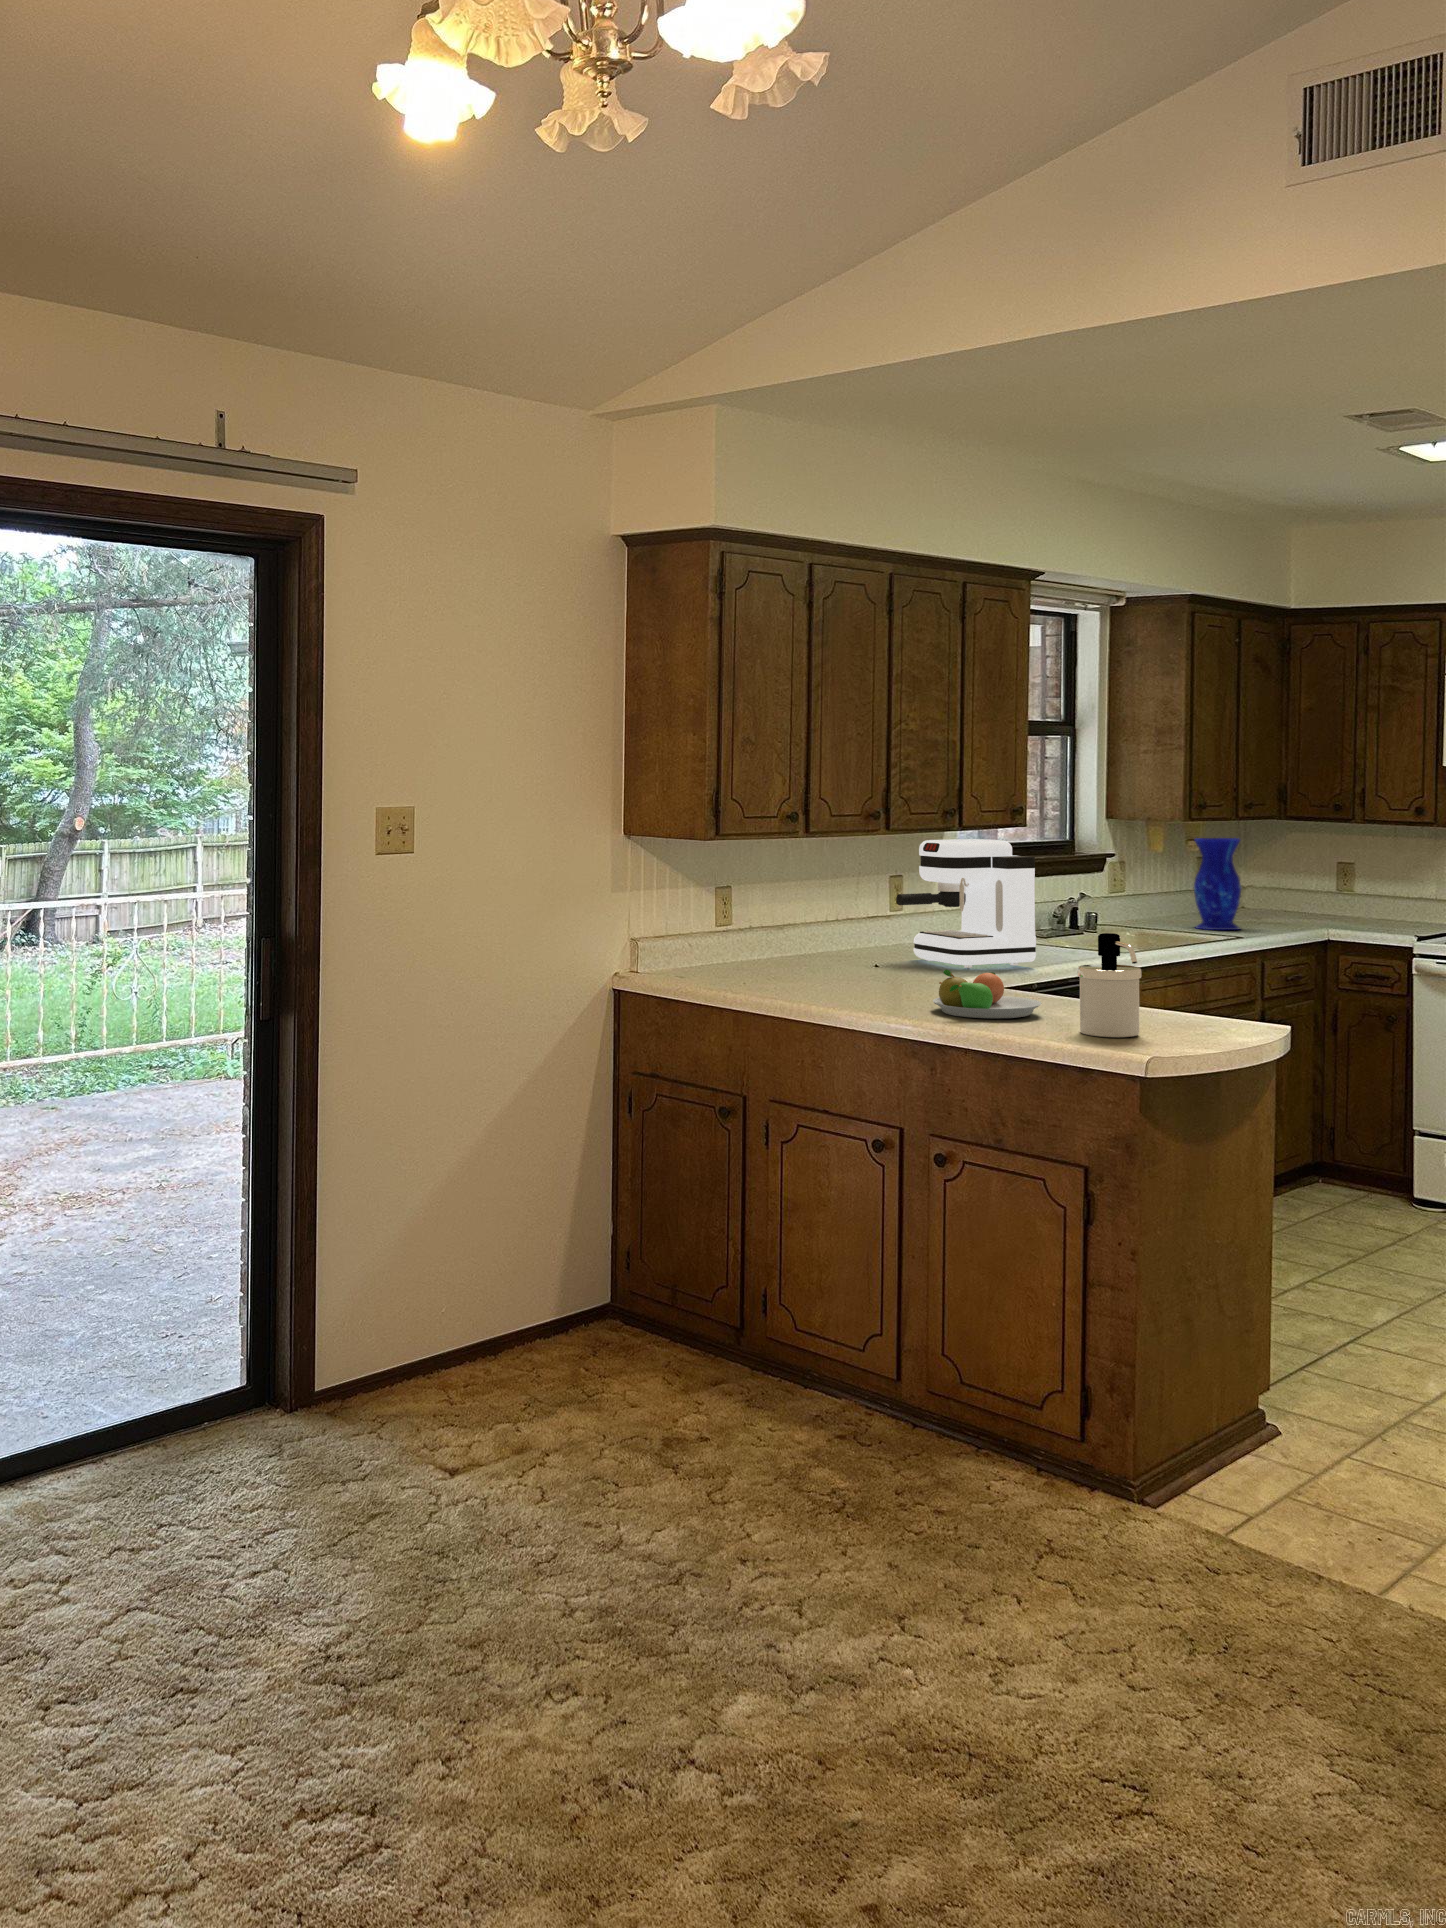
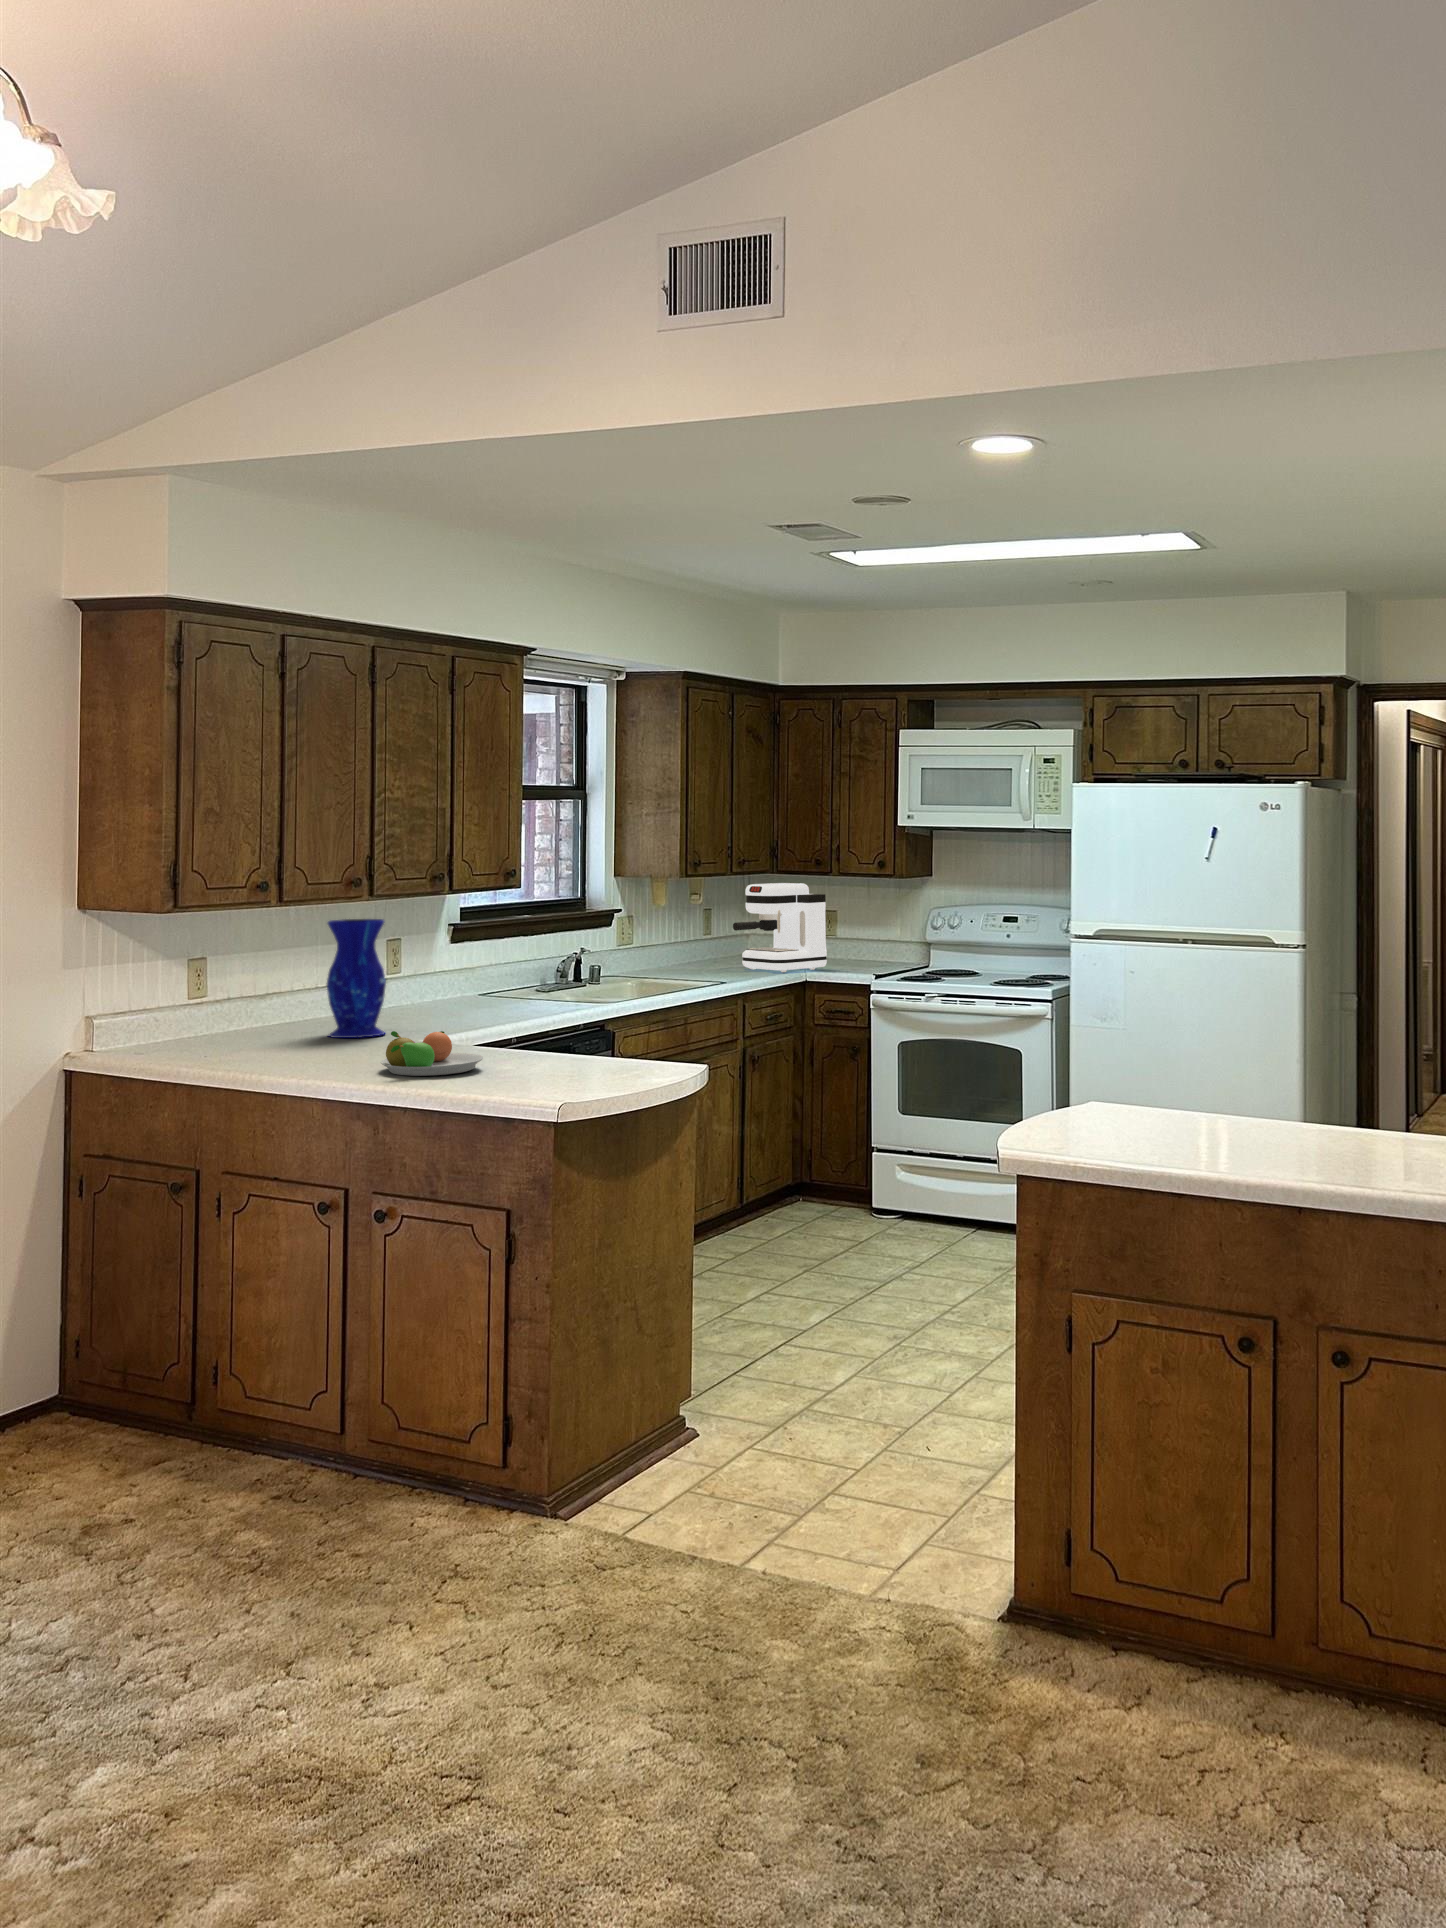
vase: present [1194,838,1241,930] -> present [327,919,386,1038]
coffee maker: present [896,839,1036,968] -> present [733,883,827,972]
soap dispenser: present [1077,933,1141,1037] -> none [505,991,562,1087]

